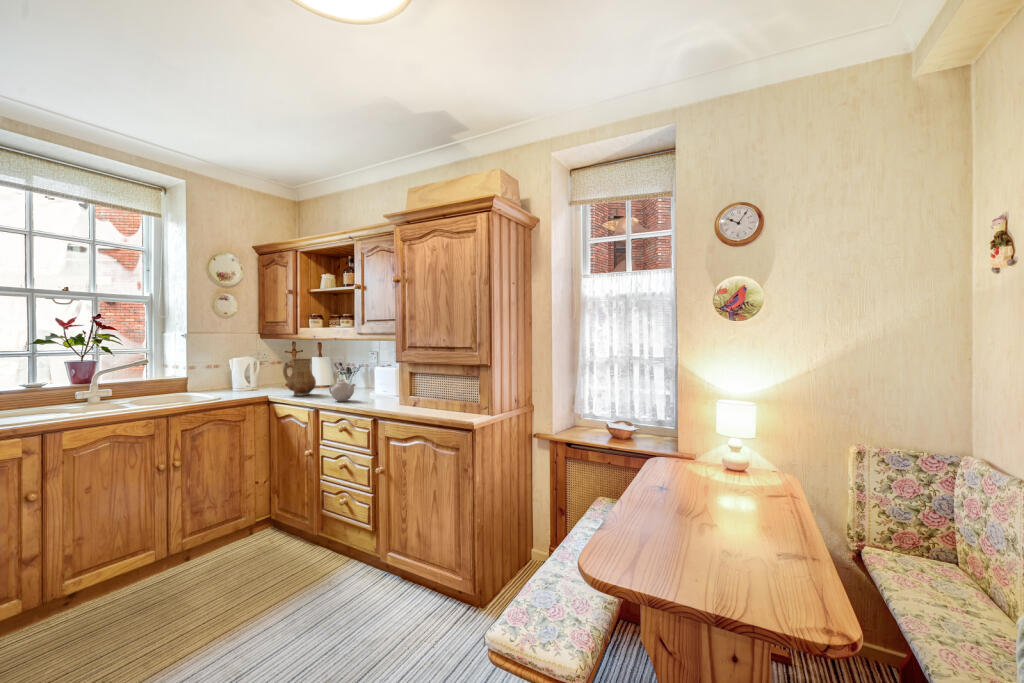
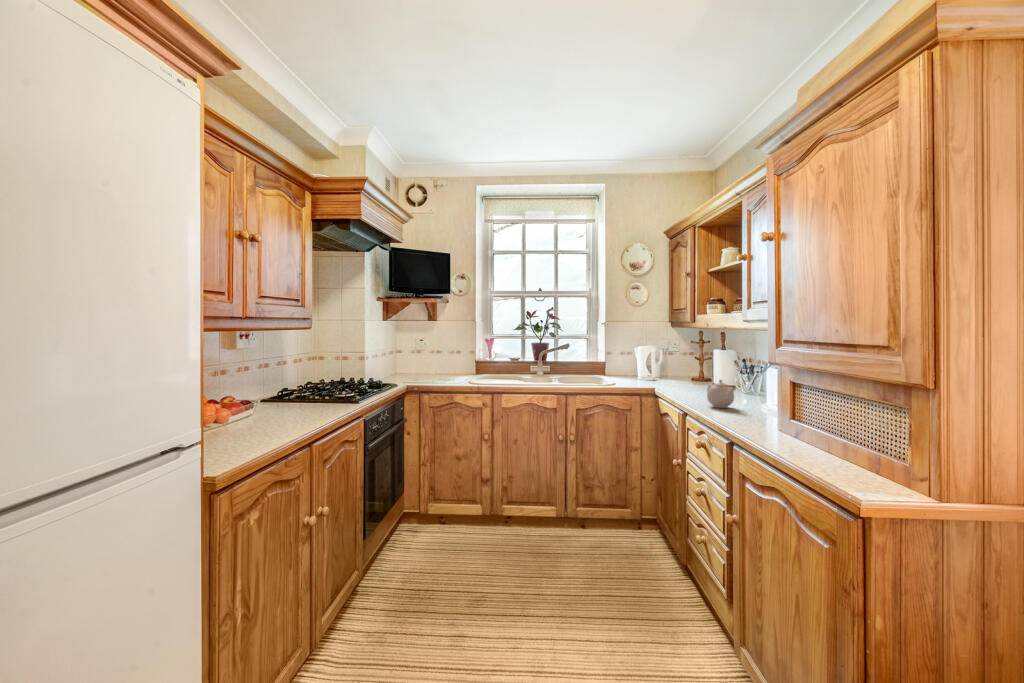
ceramic pitcher: present [283,359,316,396] -> none [670,350,705,393]

